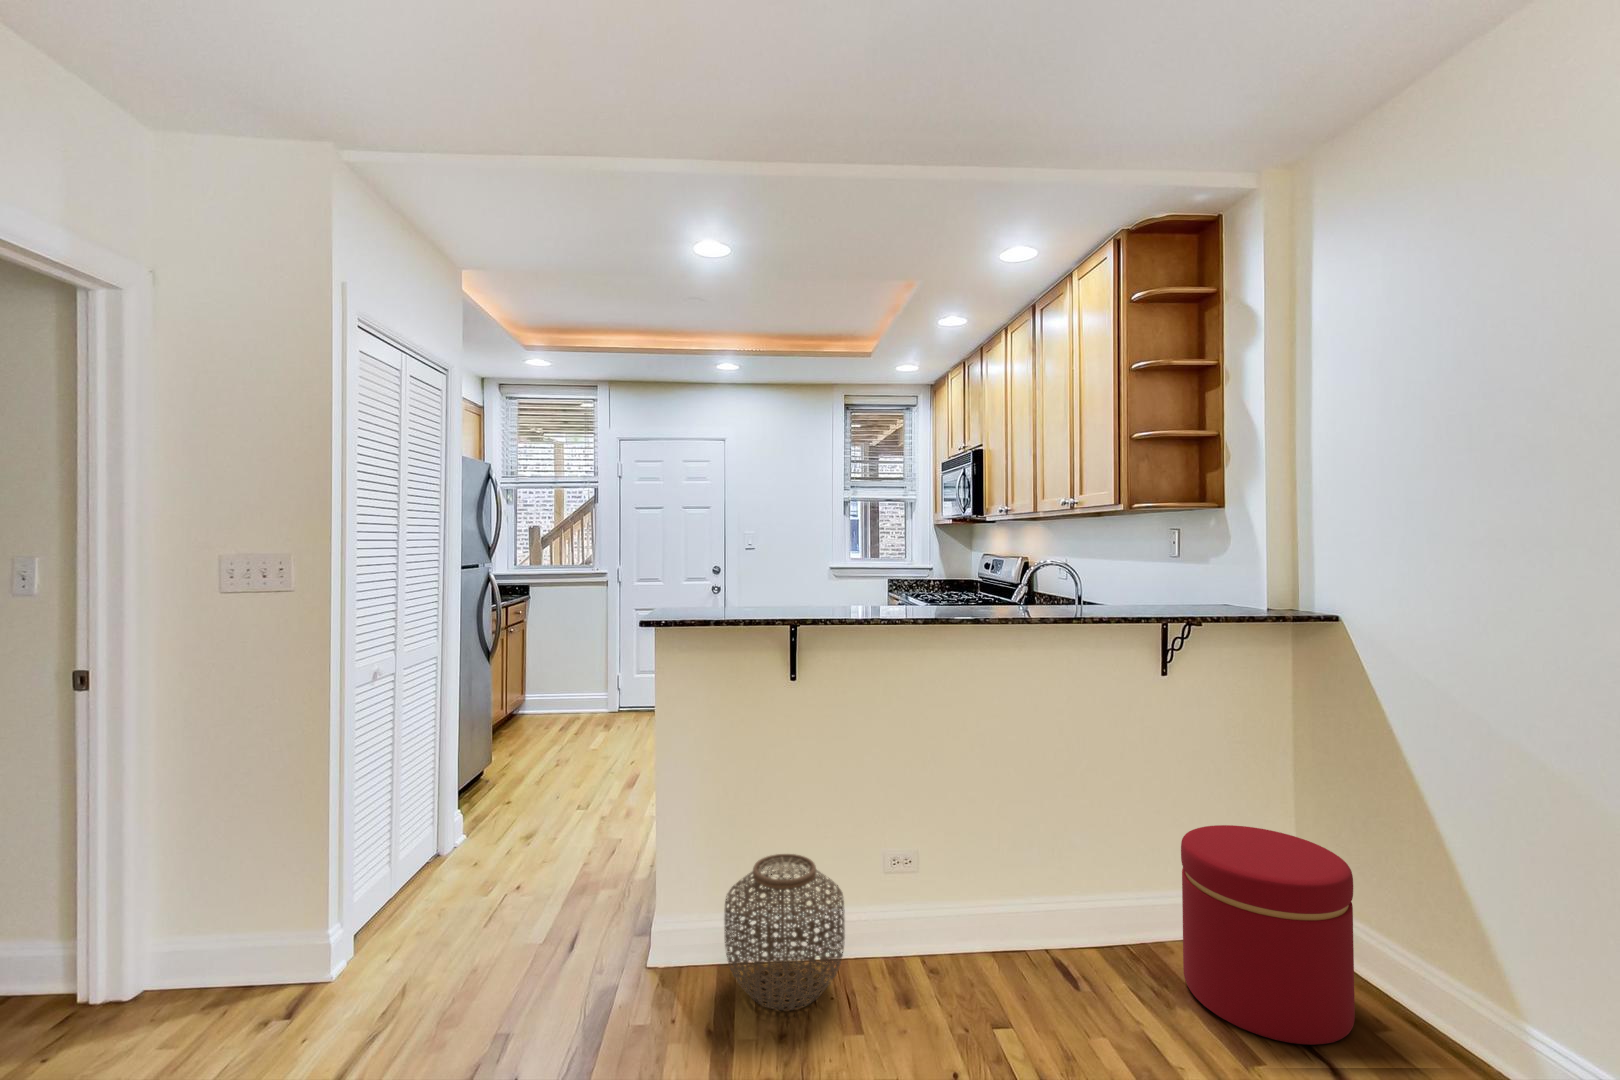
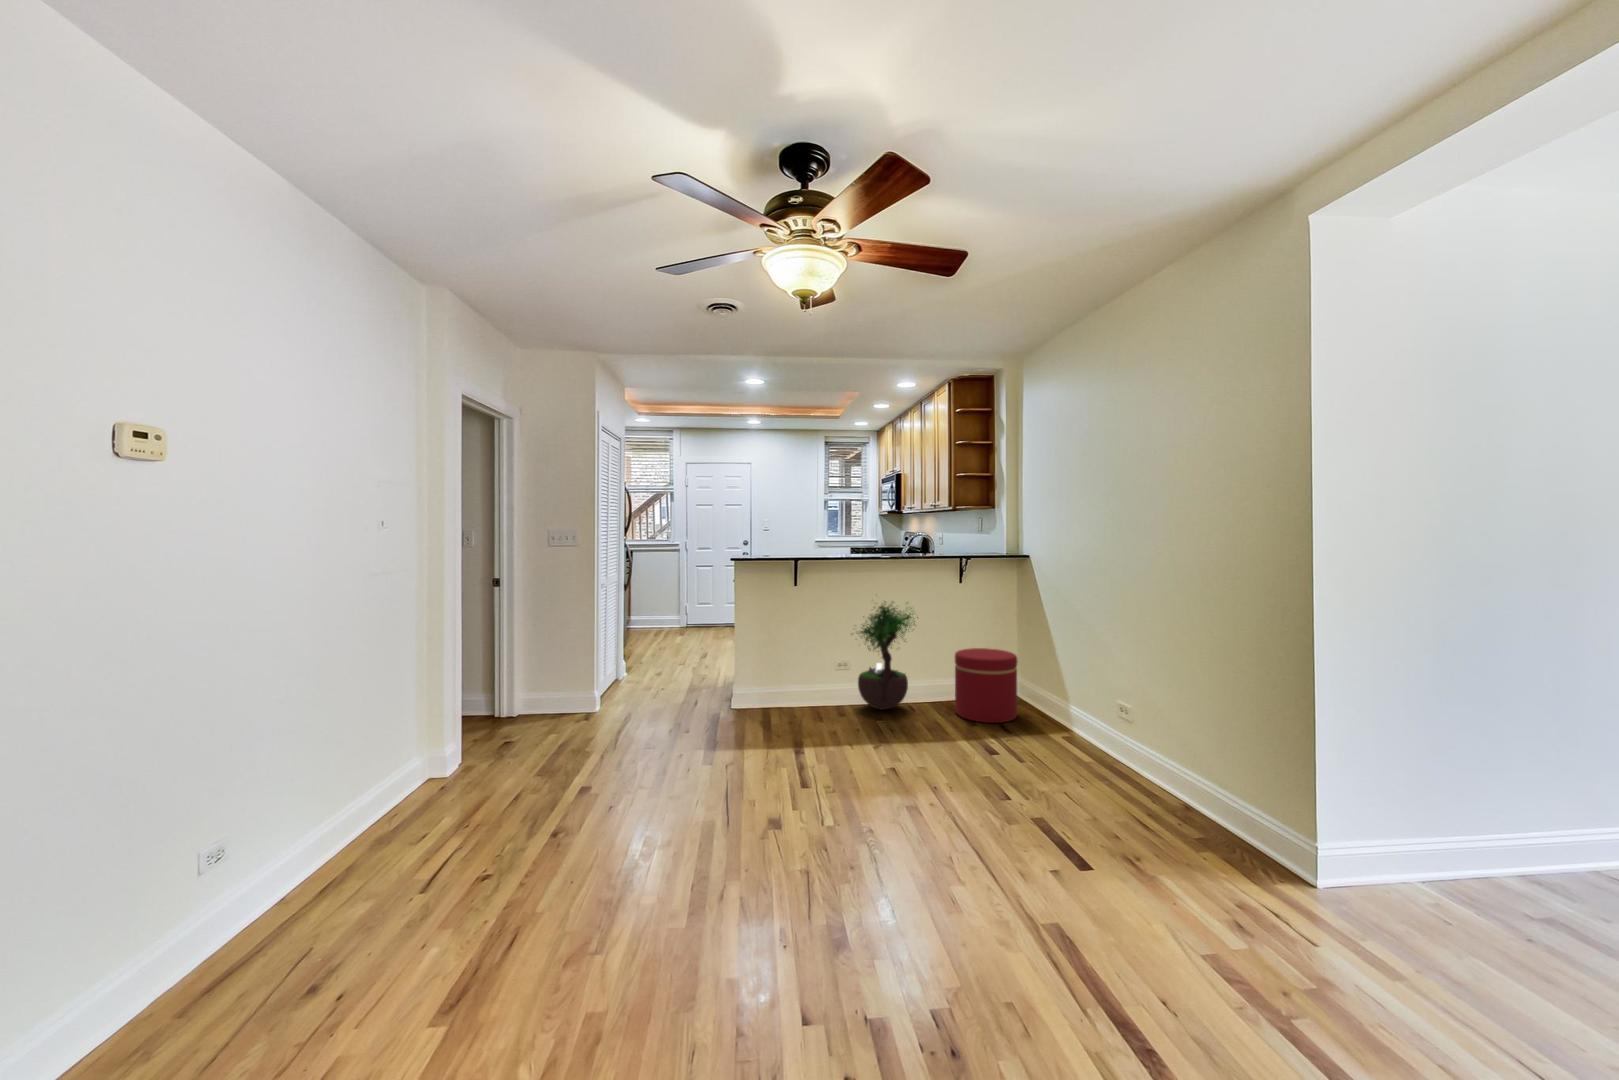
potted tree: none [939,706,1105,979] -> present [858,601,918,709]
woven basket: present [725,854,845,1010] -> none [761,659,811,717]

